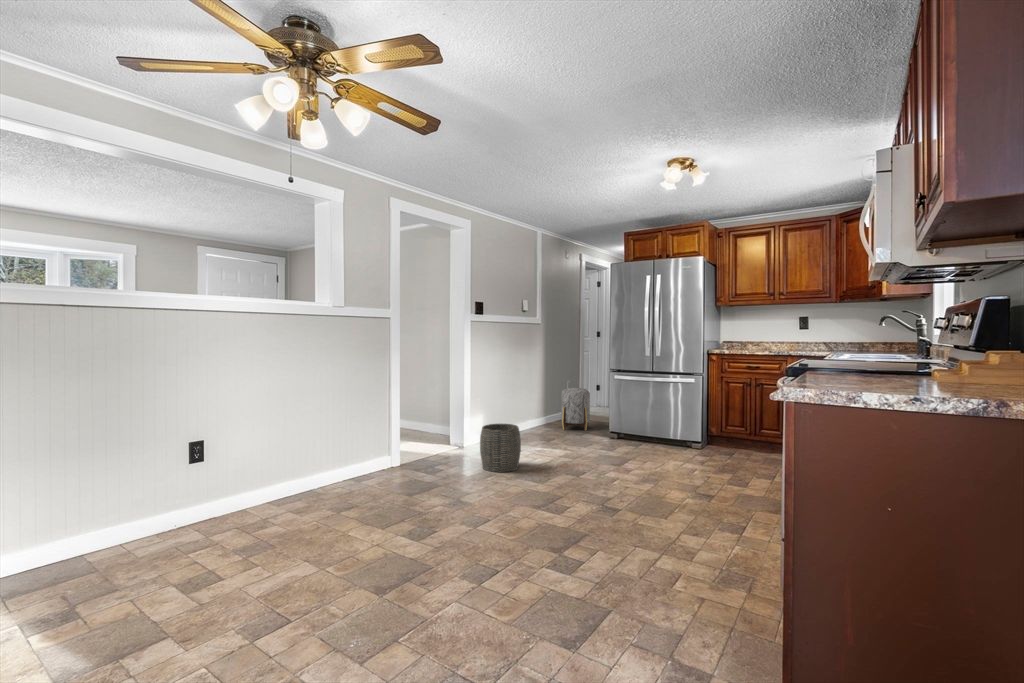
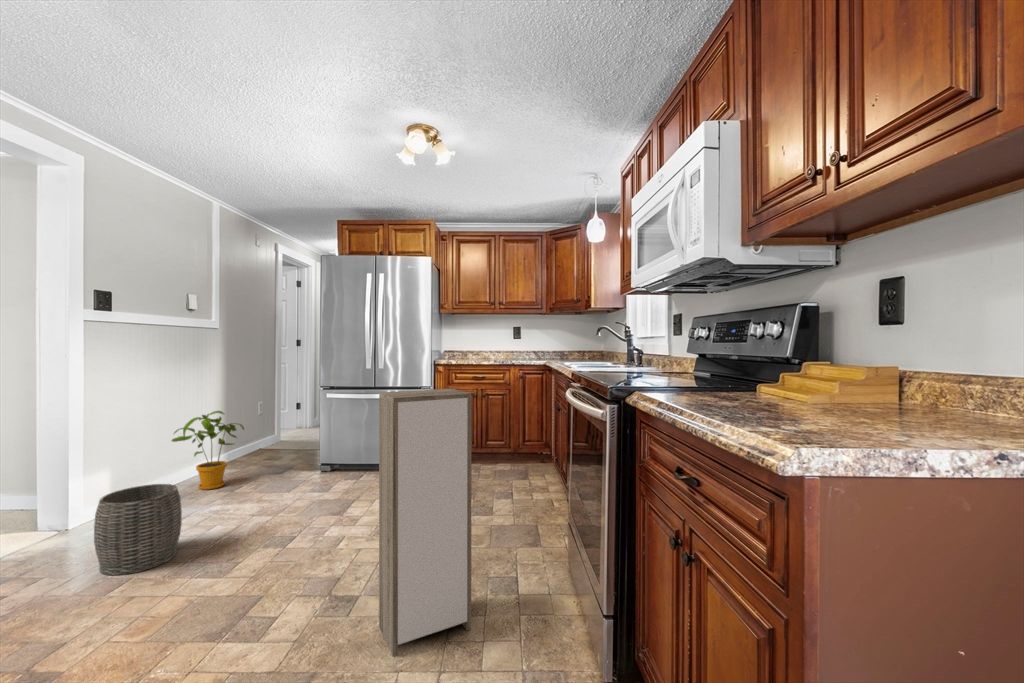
storage cabinet: none [630,370,692,542] -> present [379,389,472,657]
house plant: none [513,383,556,439] -> present [172,411,244,490]
stool: present [562,388,590,431] -> none [251,410,292,468]

